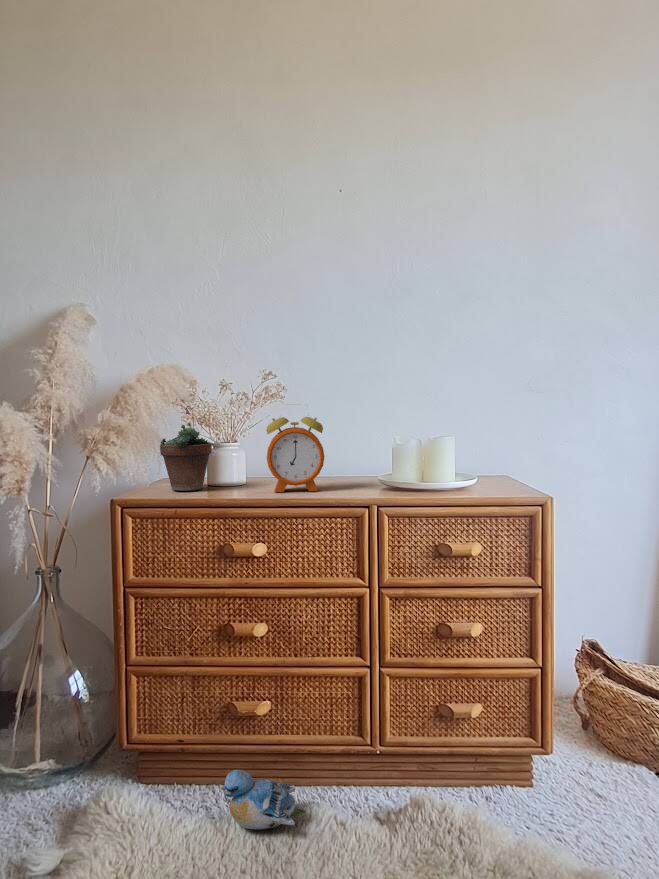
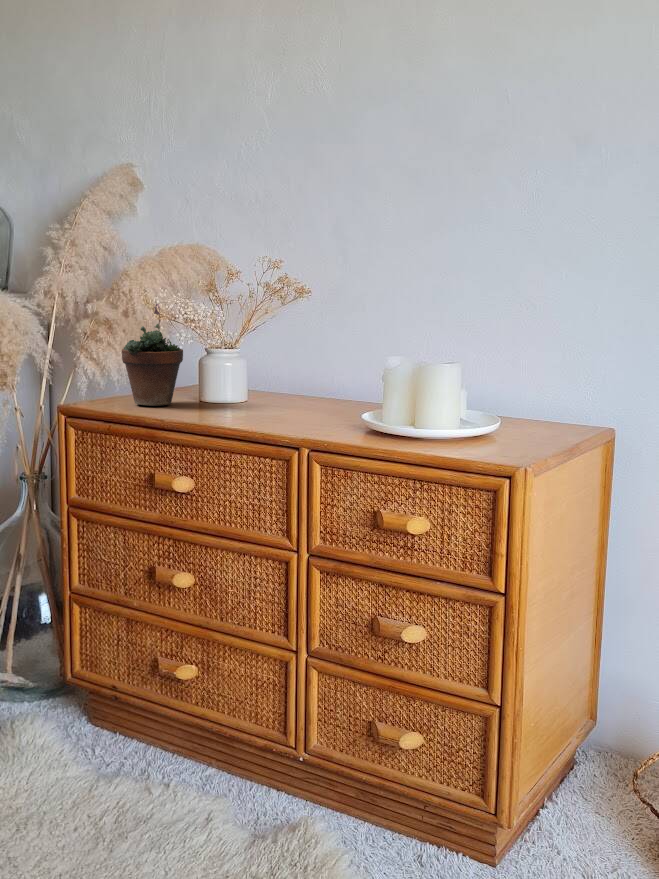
alarm clock: present [267,417,324,492] -> none [214,309,292,422]
plush toy: present [221,770,305,829] -> none [114,728,200,804]

